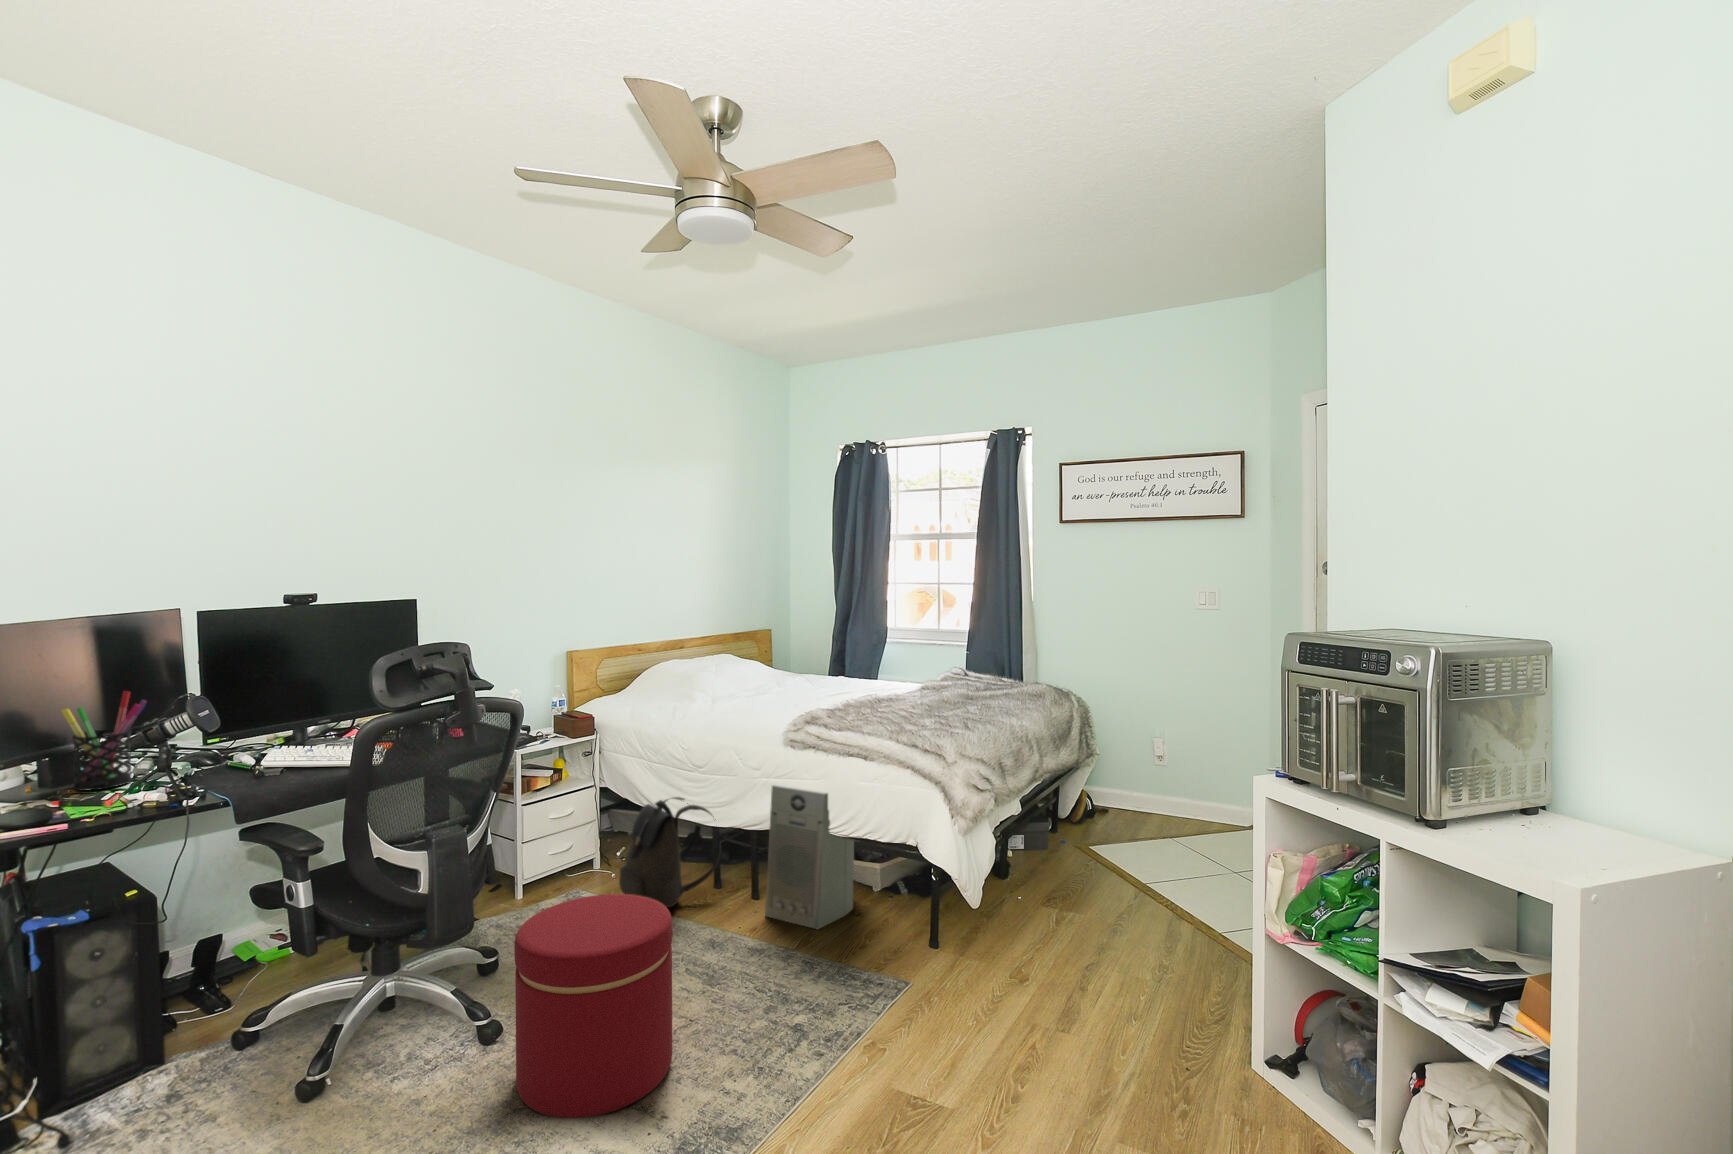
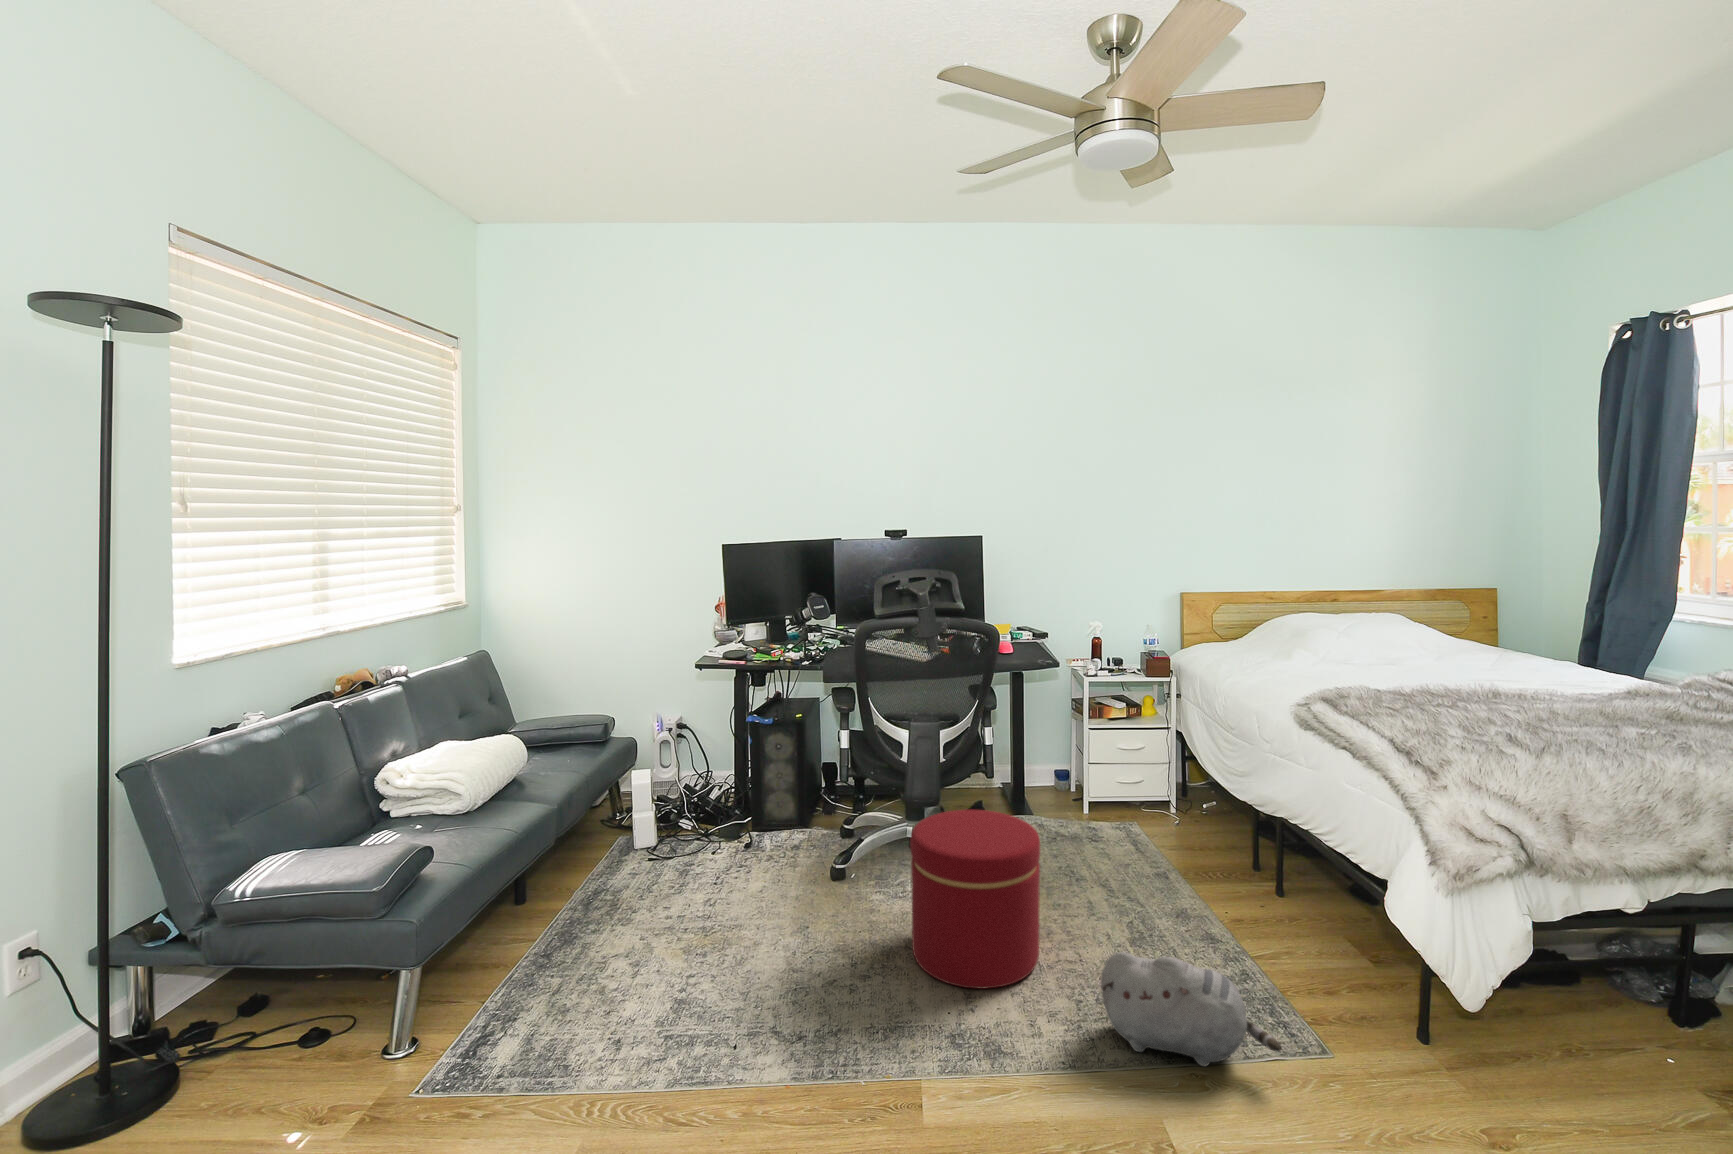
pen holder: present [62,691,146,791] -> none [776,593,817,652]
air purifier: present [765,784,854,929] -> none [1265,771,1403,958]
backpack: present [619,797,721,908] -> none [1151,758,1256,869]
plush toy: none [772,950,914,1057] -> present [1101,952,1281,1066]

